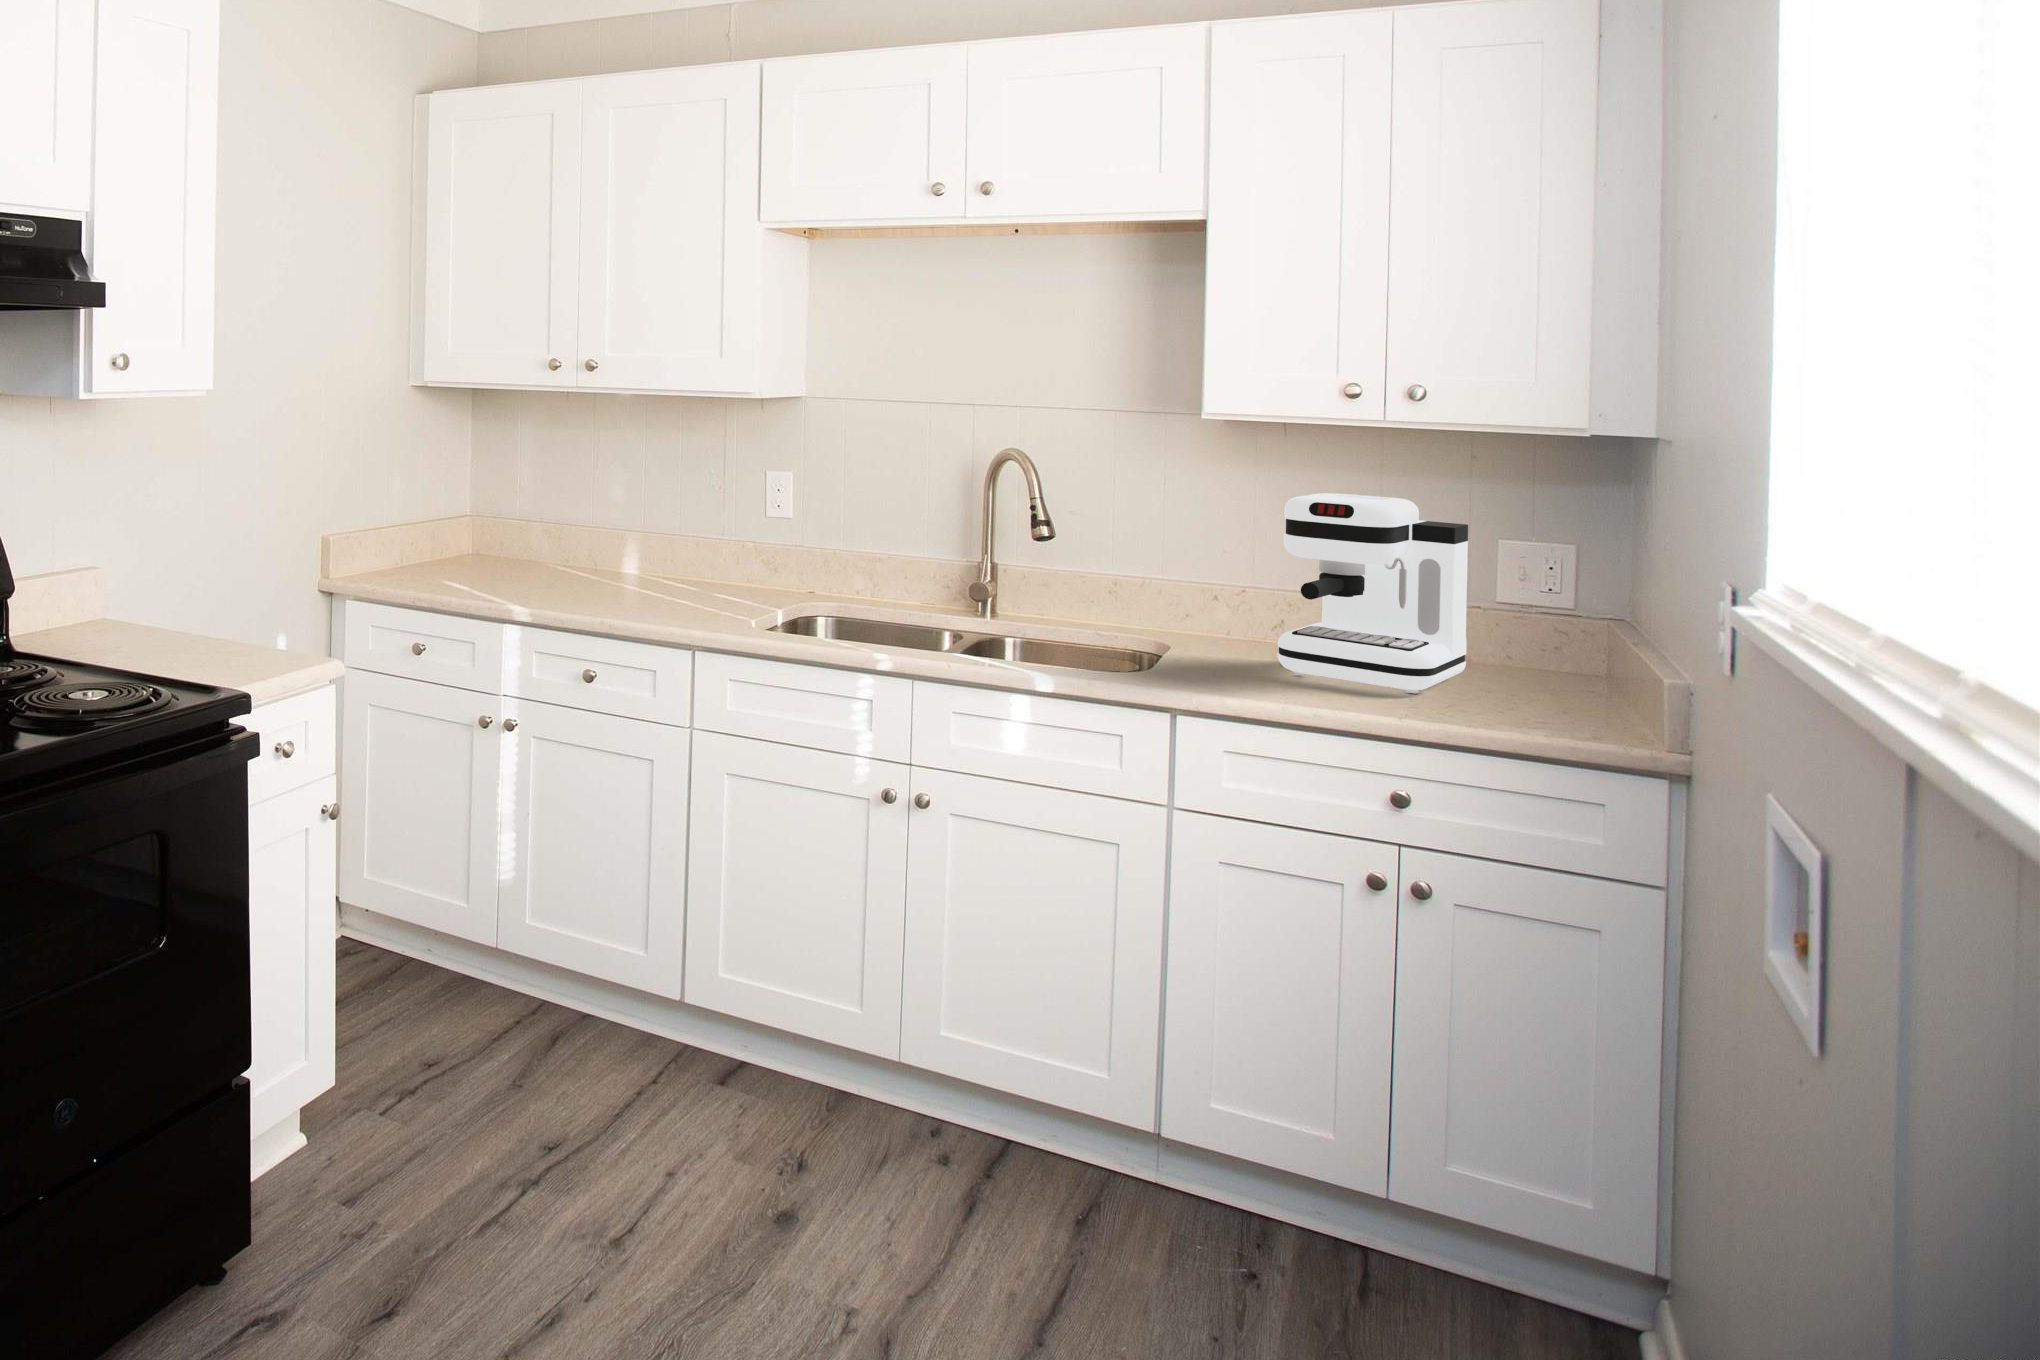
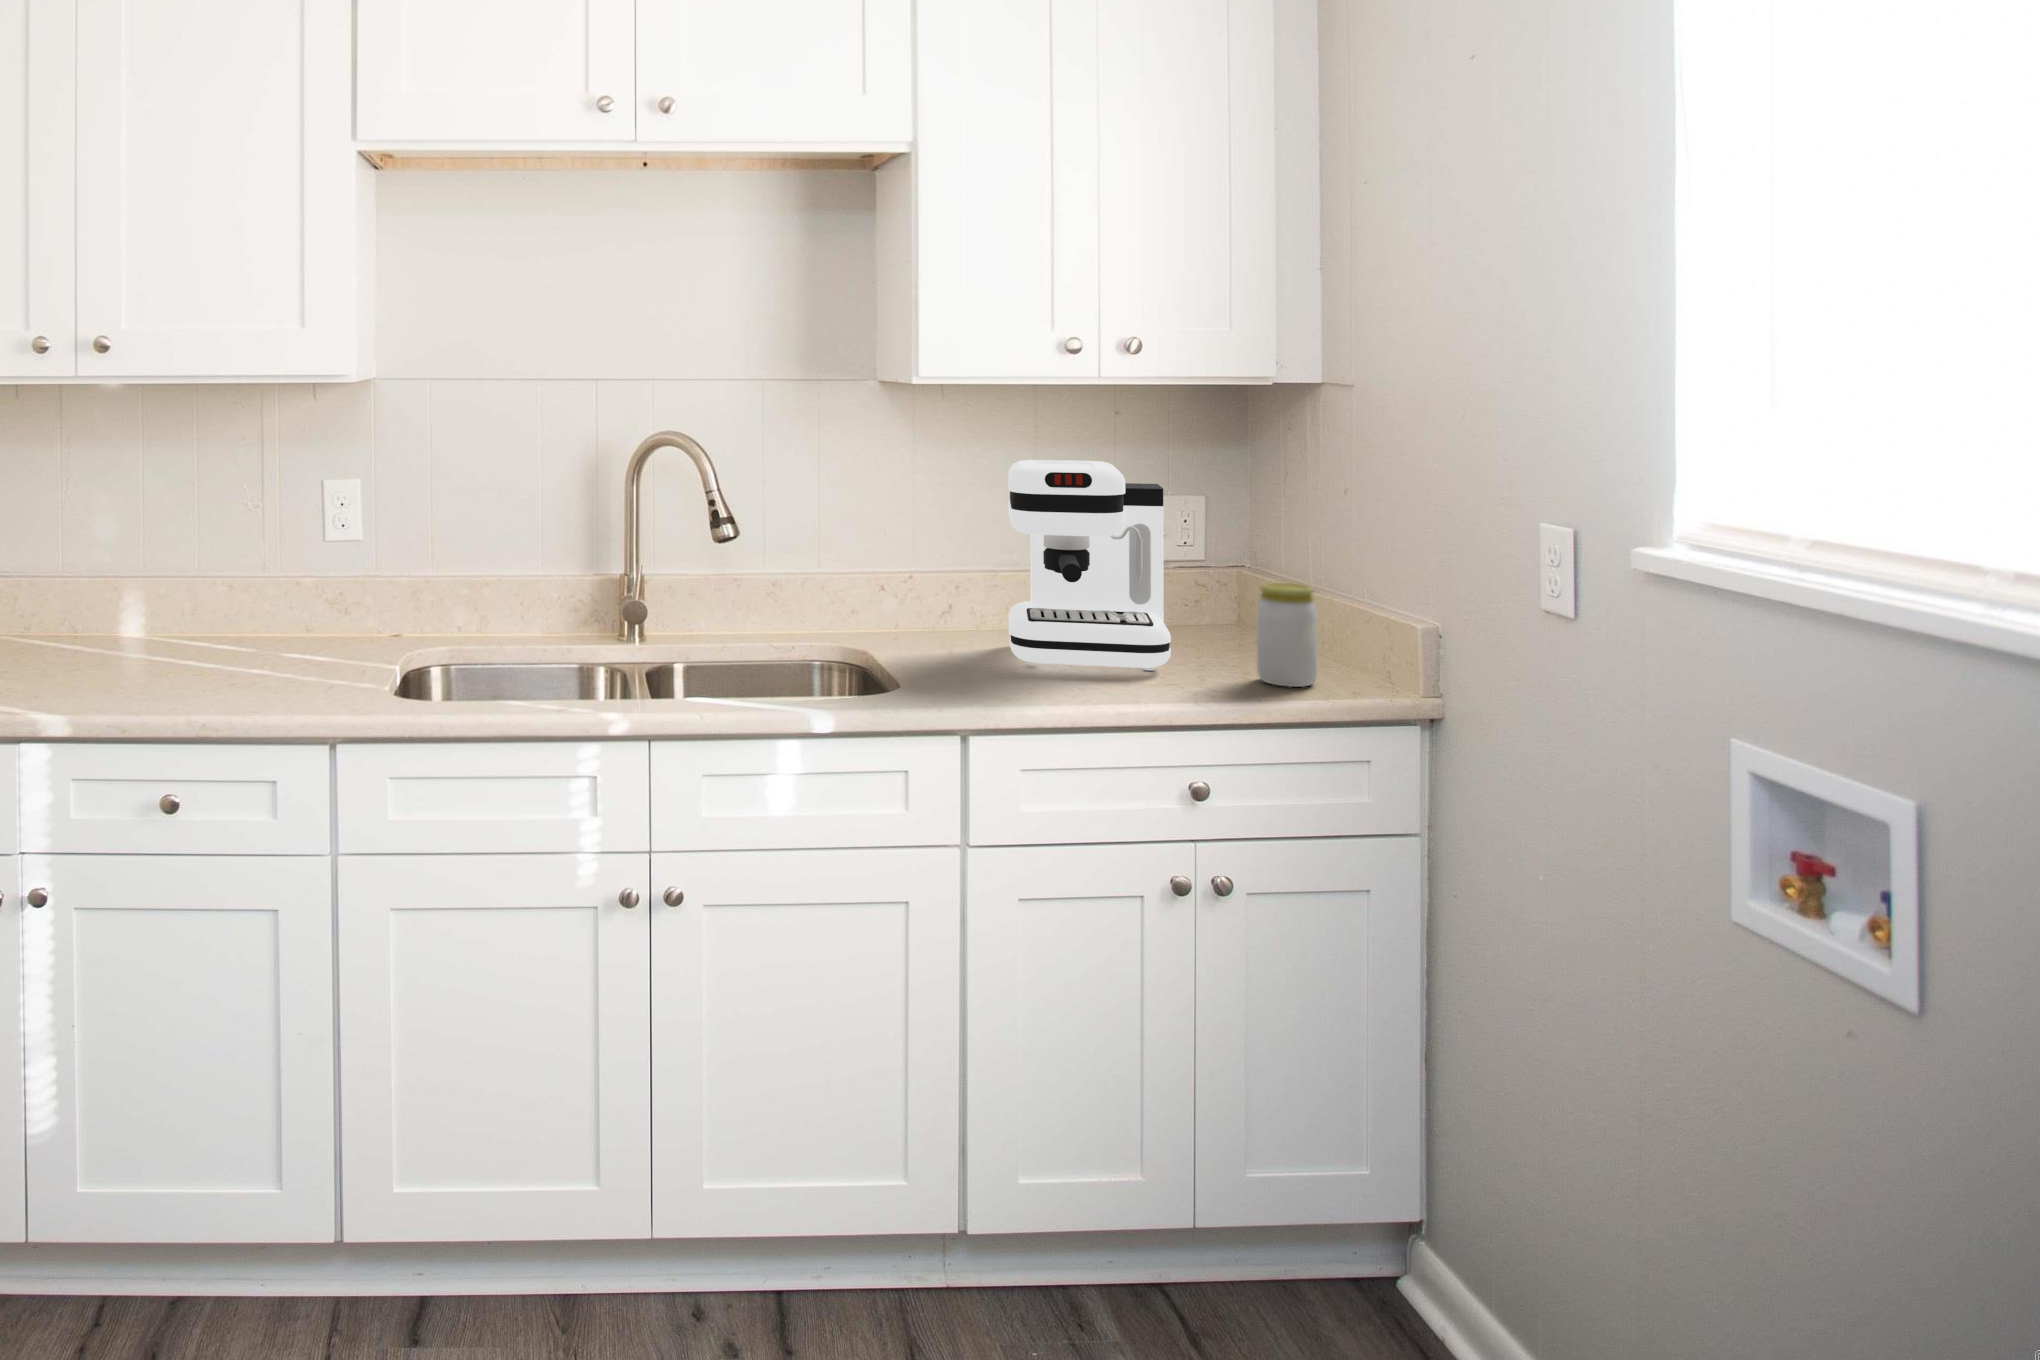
jar: none [1508,622,1574,723] -> present [1257,583,1317,687]

